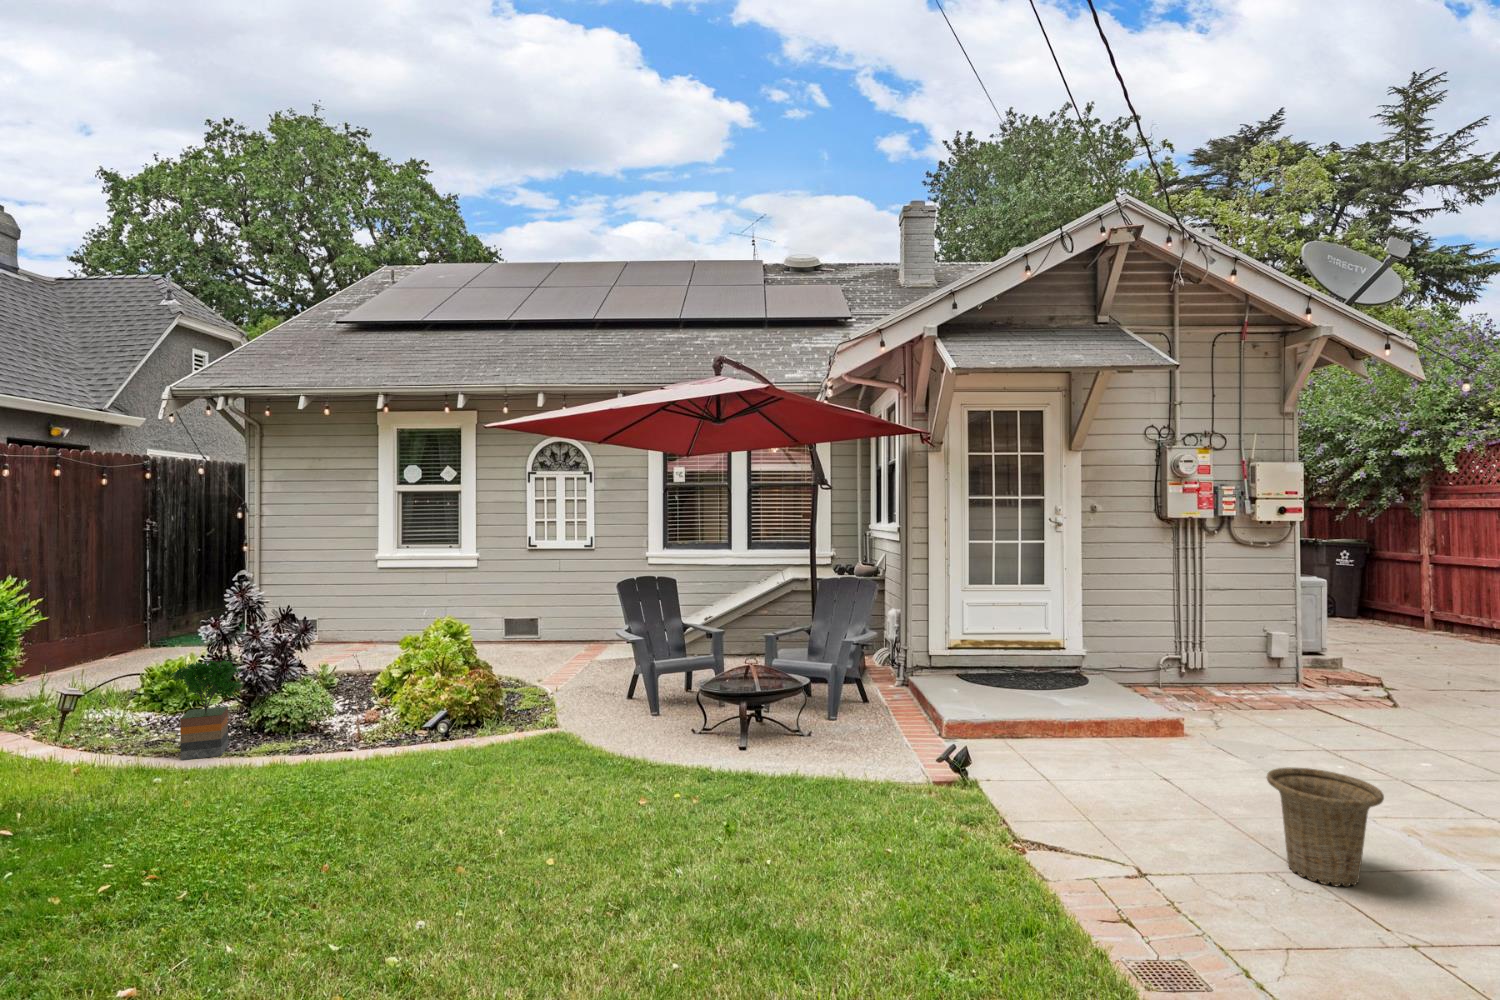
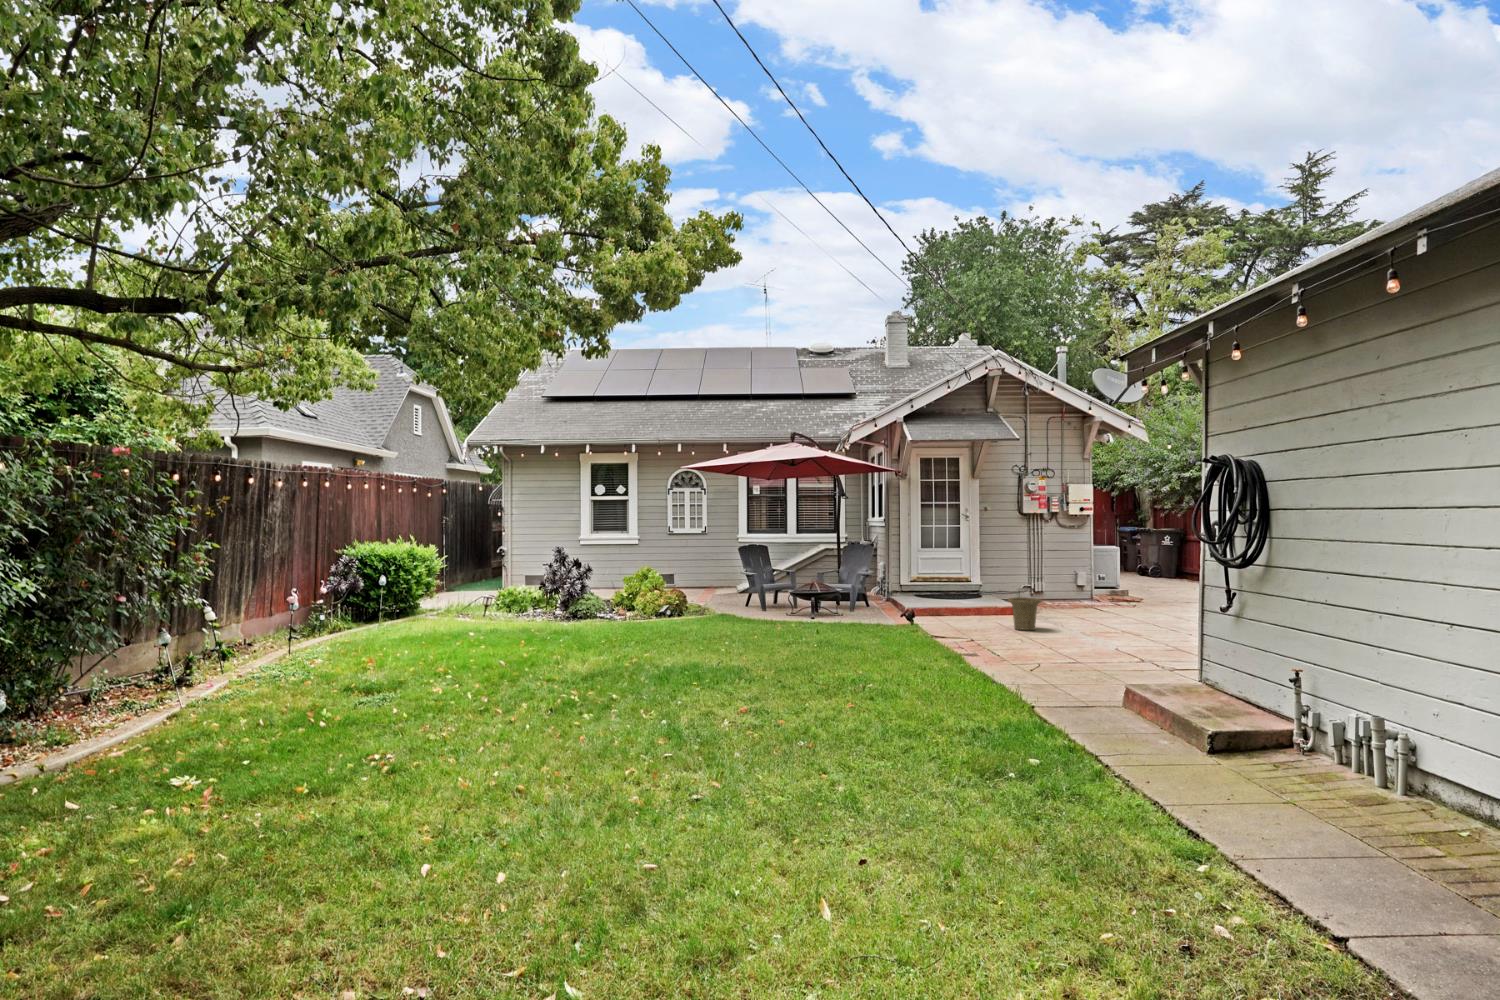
potted tree: present [171,660,242,760] -> none [571,575,600,616]

